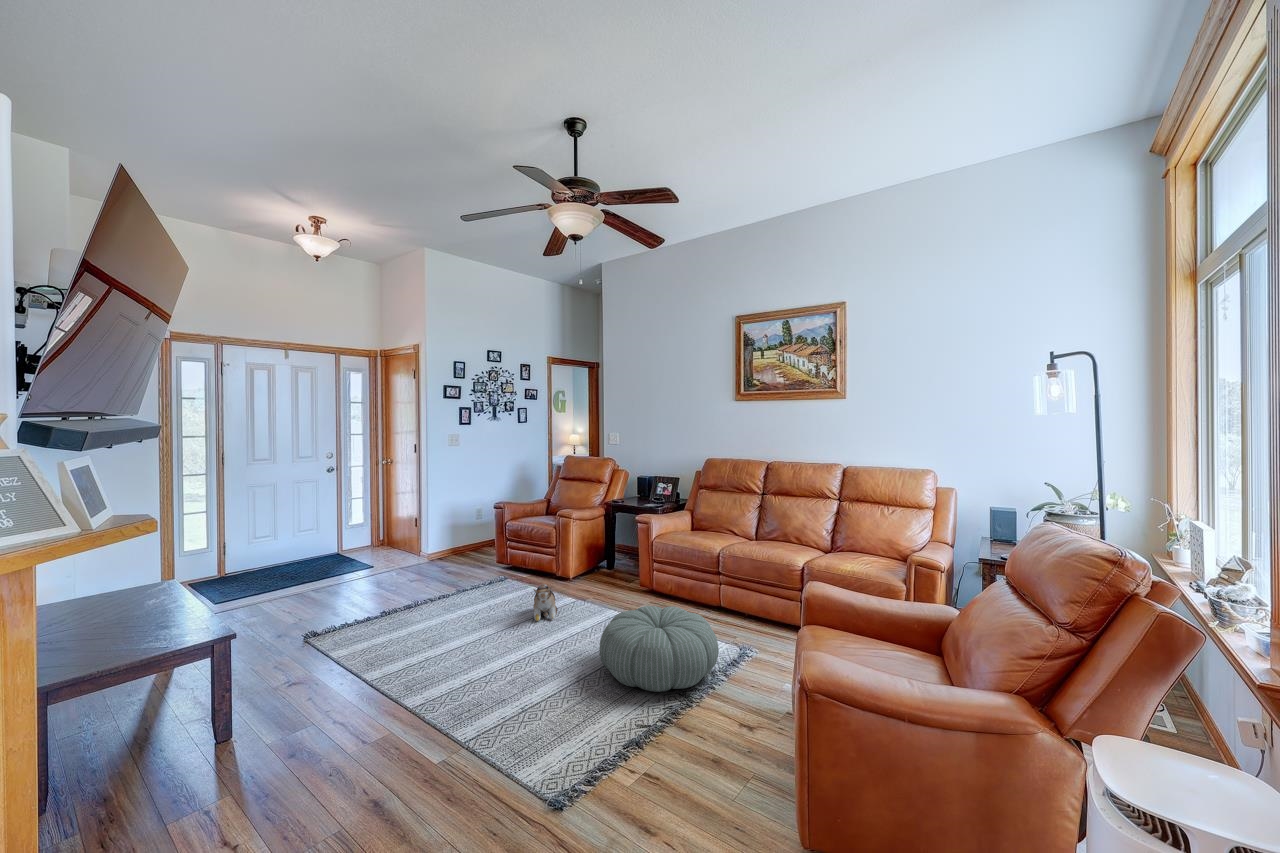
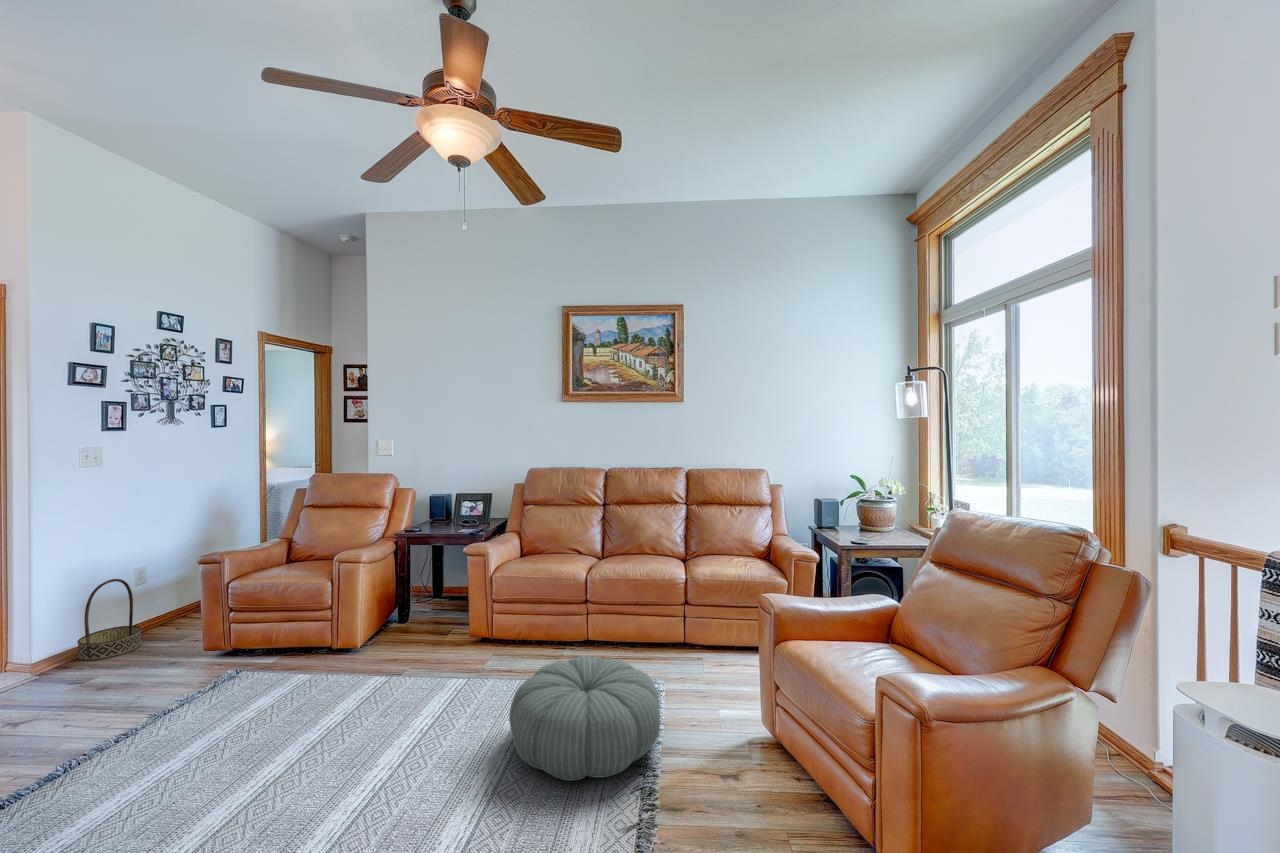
basket: none [445,514,473,559] -> present [77,579,142,660]
plush toy: present [533,584,557,621] -> none [342,668,386,727]

